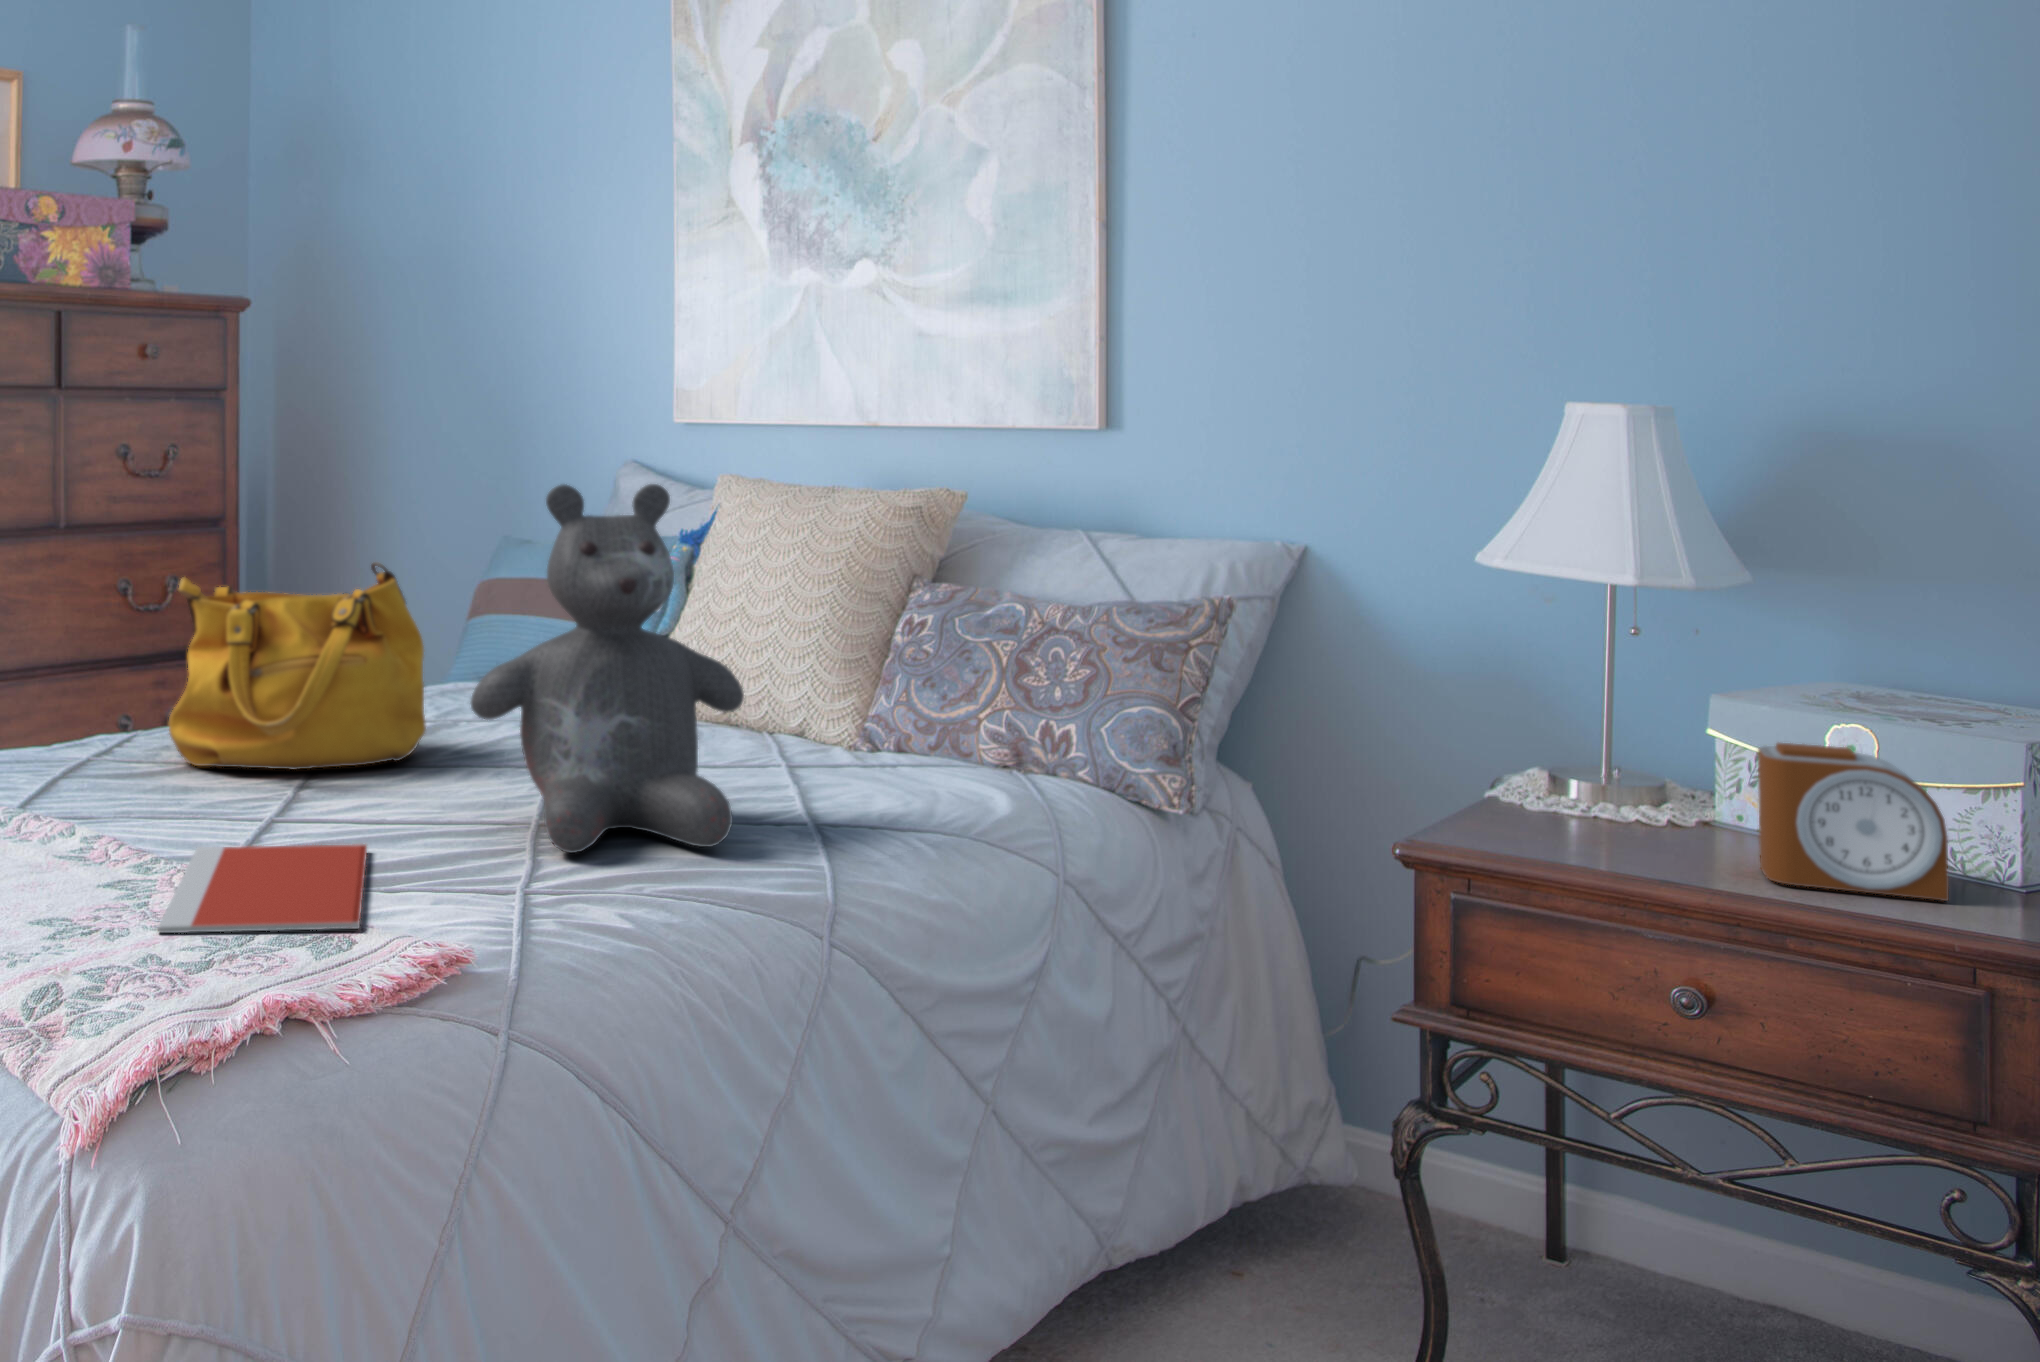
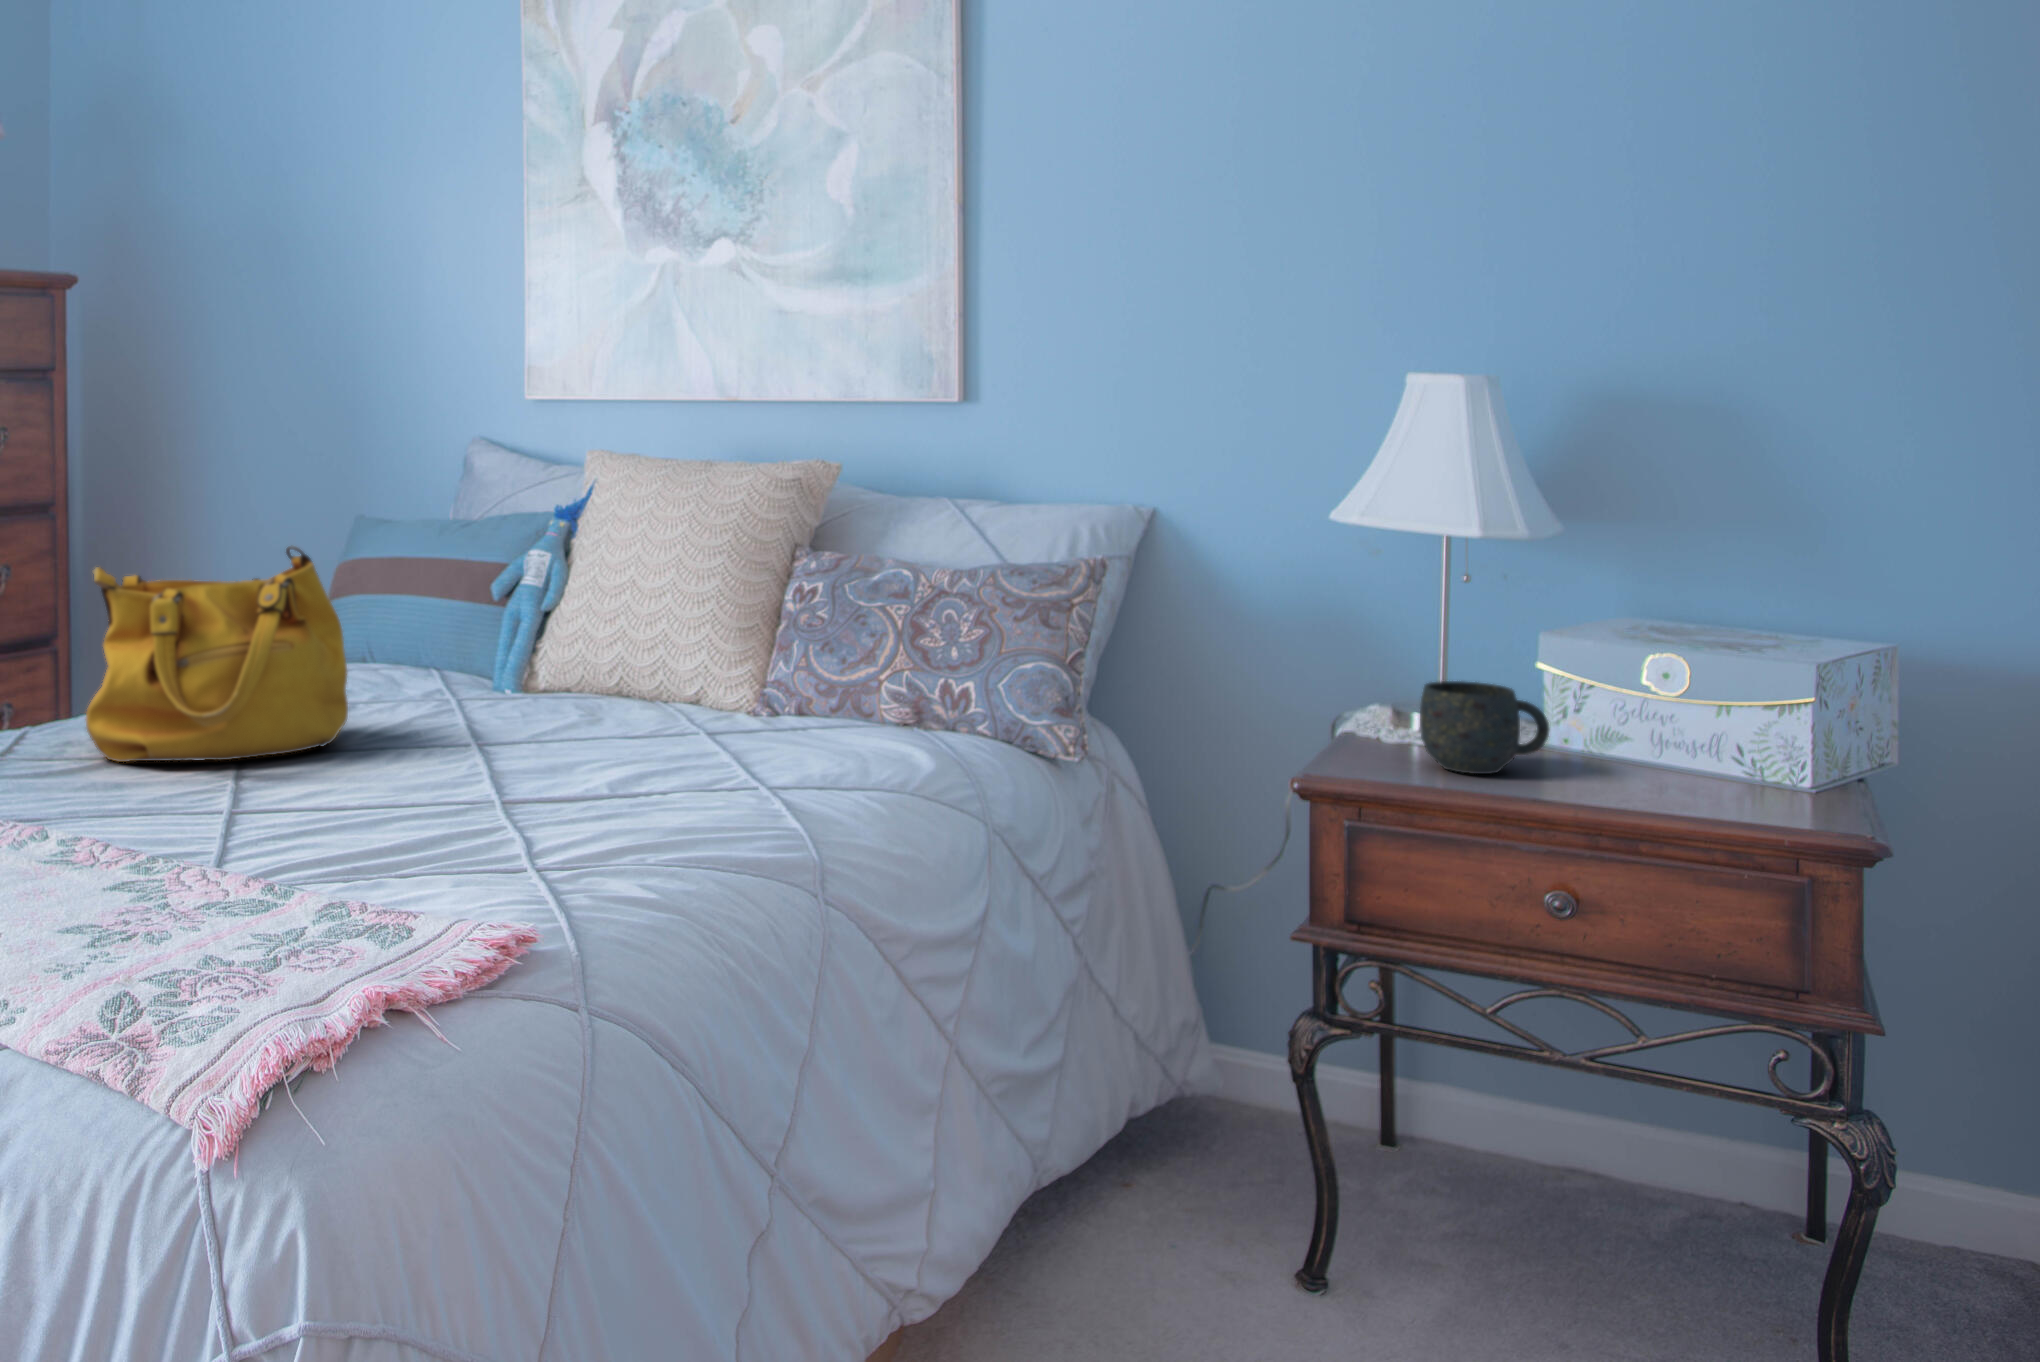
teddy bear: present [471,484,744,853] -> none [435,462,709,830]
alarm clock: present [1758,743,1949,901] -> none [1602,673,1766,806]
mug: none [1552,744,1702,849] -> present [1420,681,1549,774]
notebook: present [158,844,367,933] -> none [178,832,398,935]

